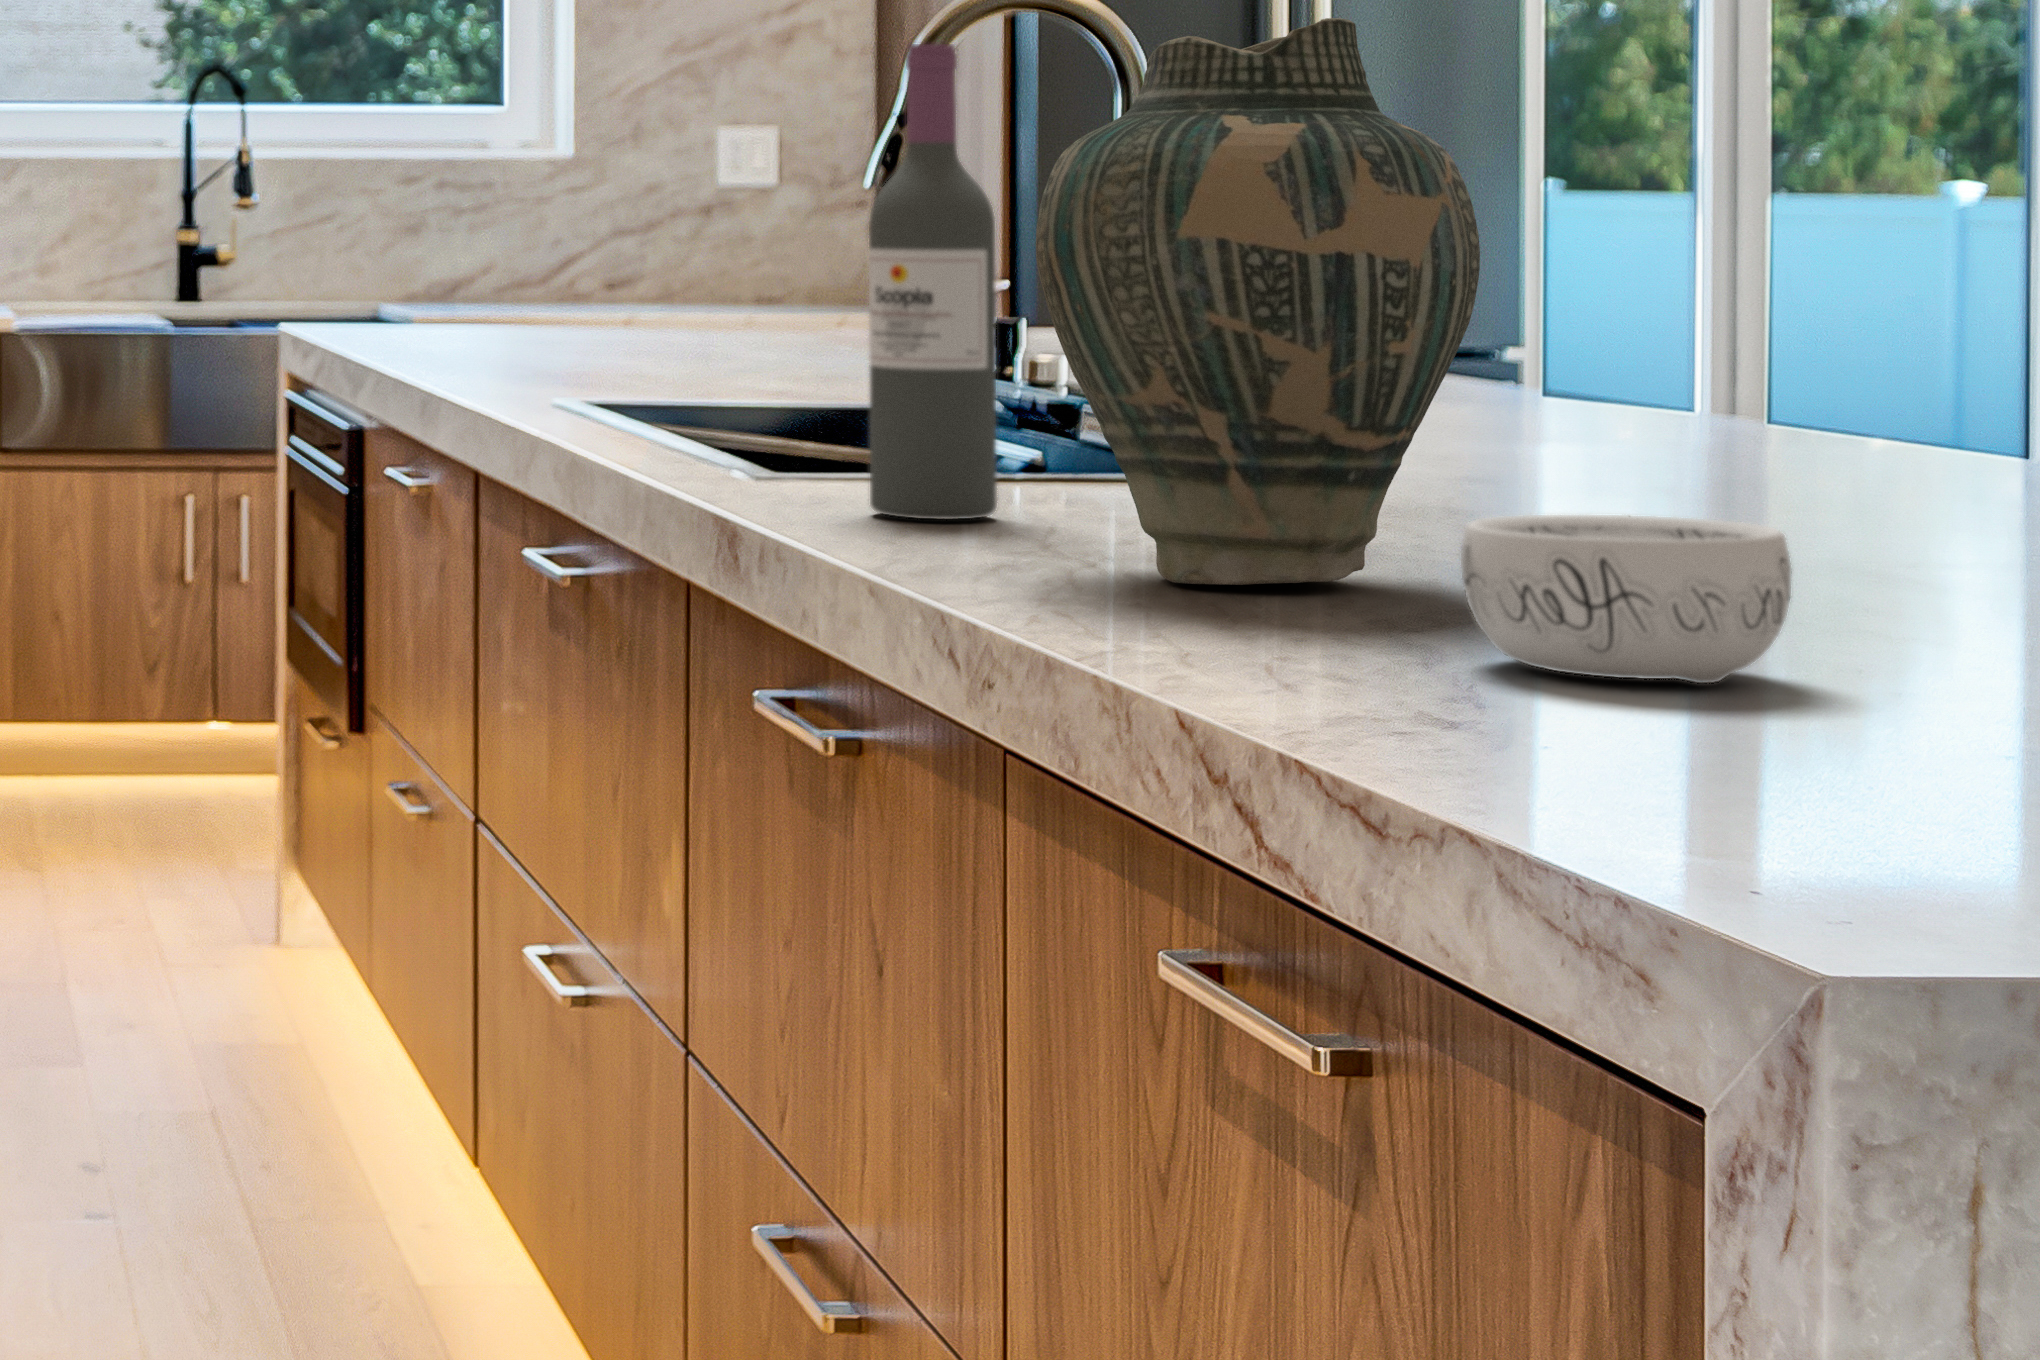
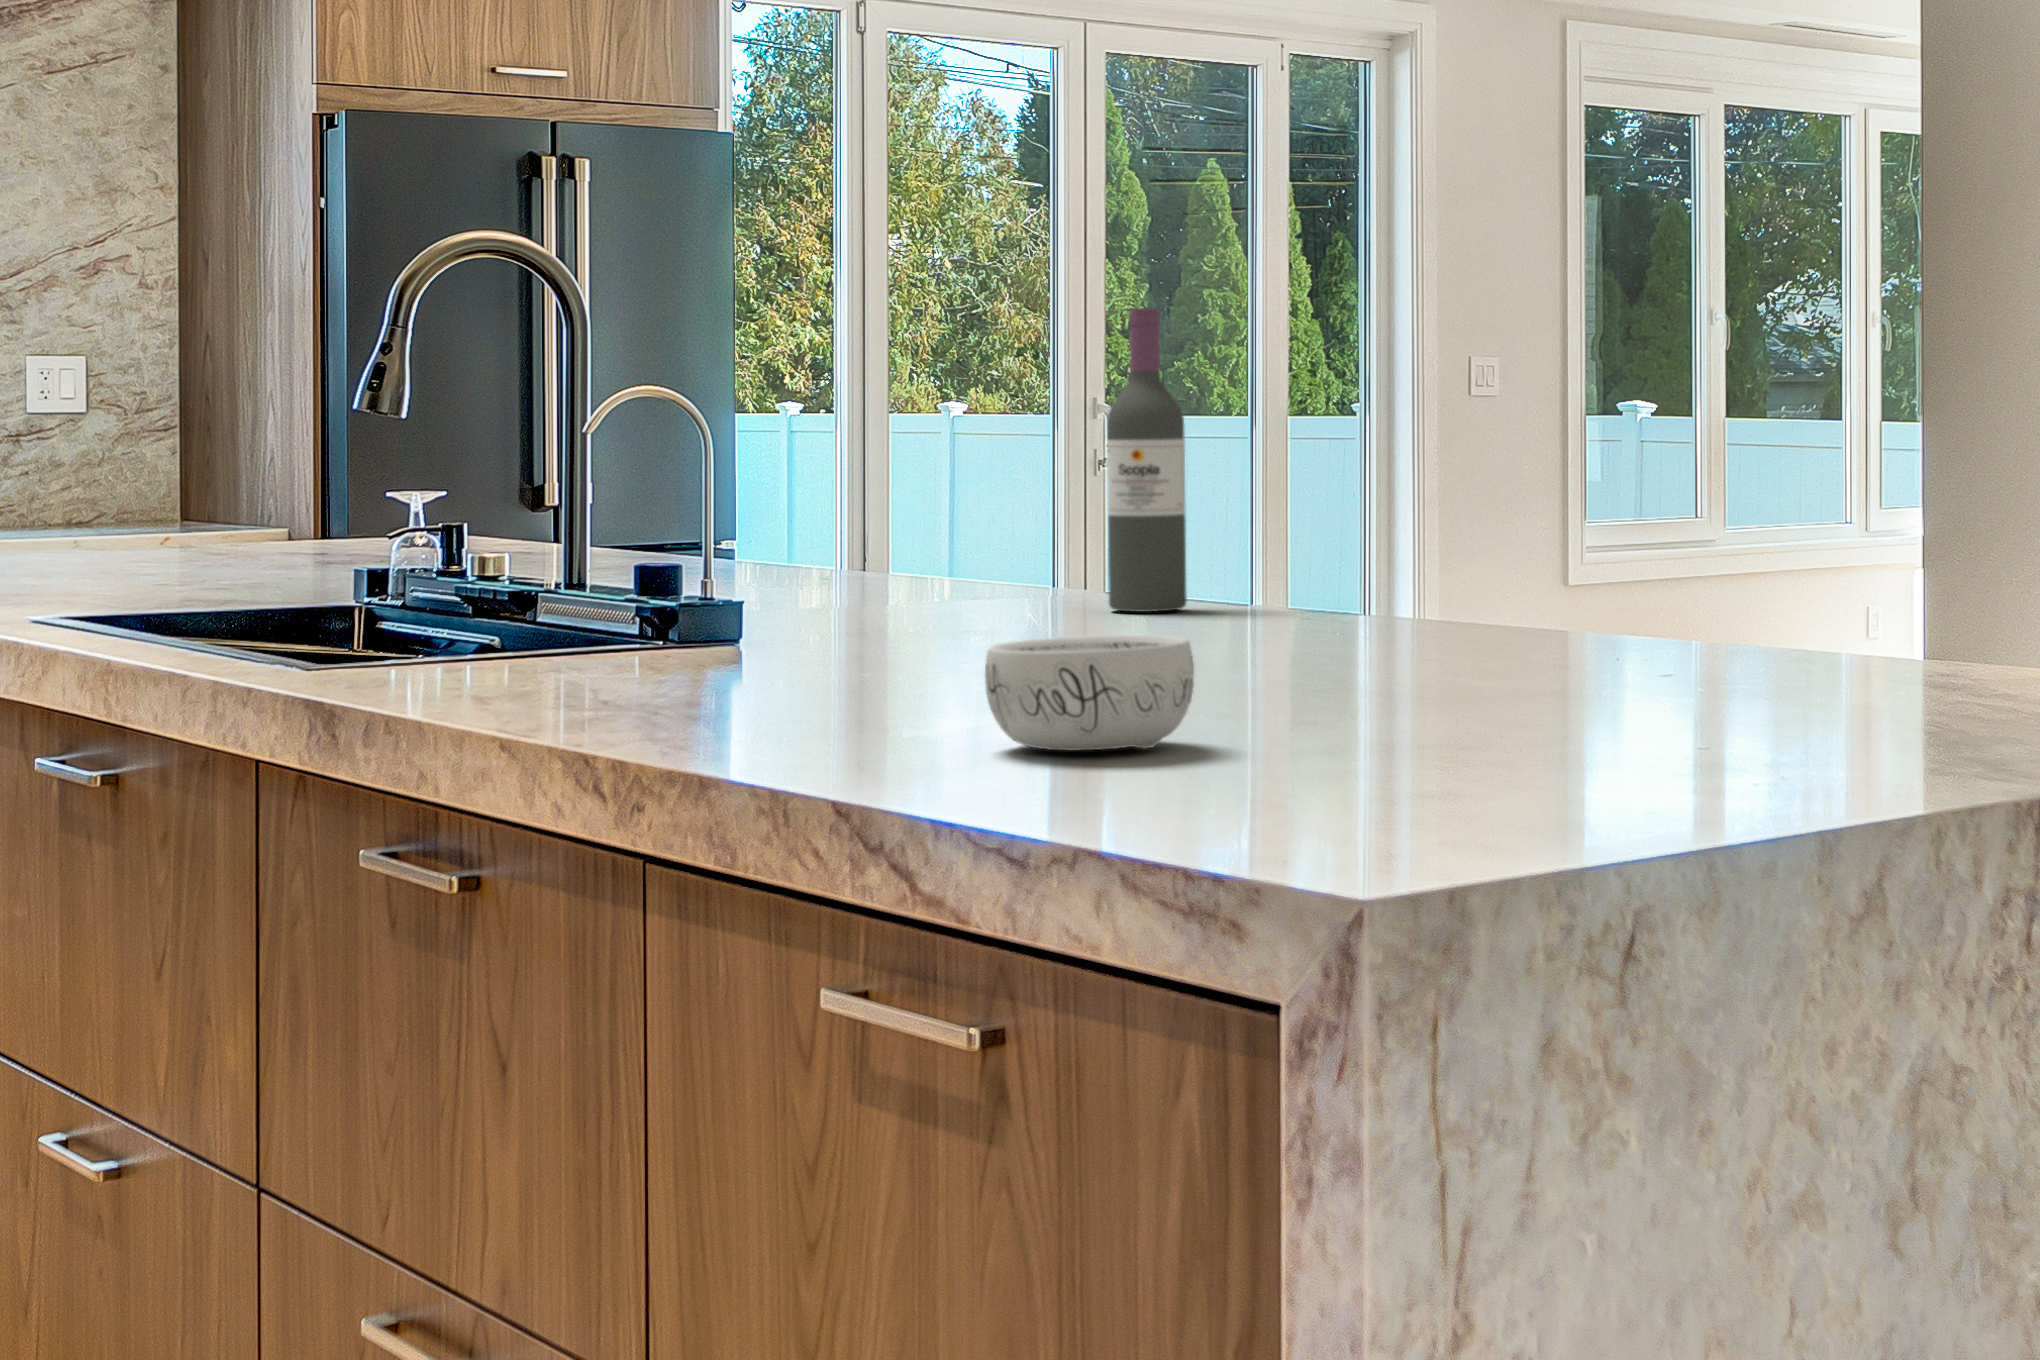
vase: present [1036,18,1480,585] -> none [623,273,948,717]
wine bottle: present [869,44,997,519] -> present [1107,308,1187,612]

